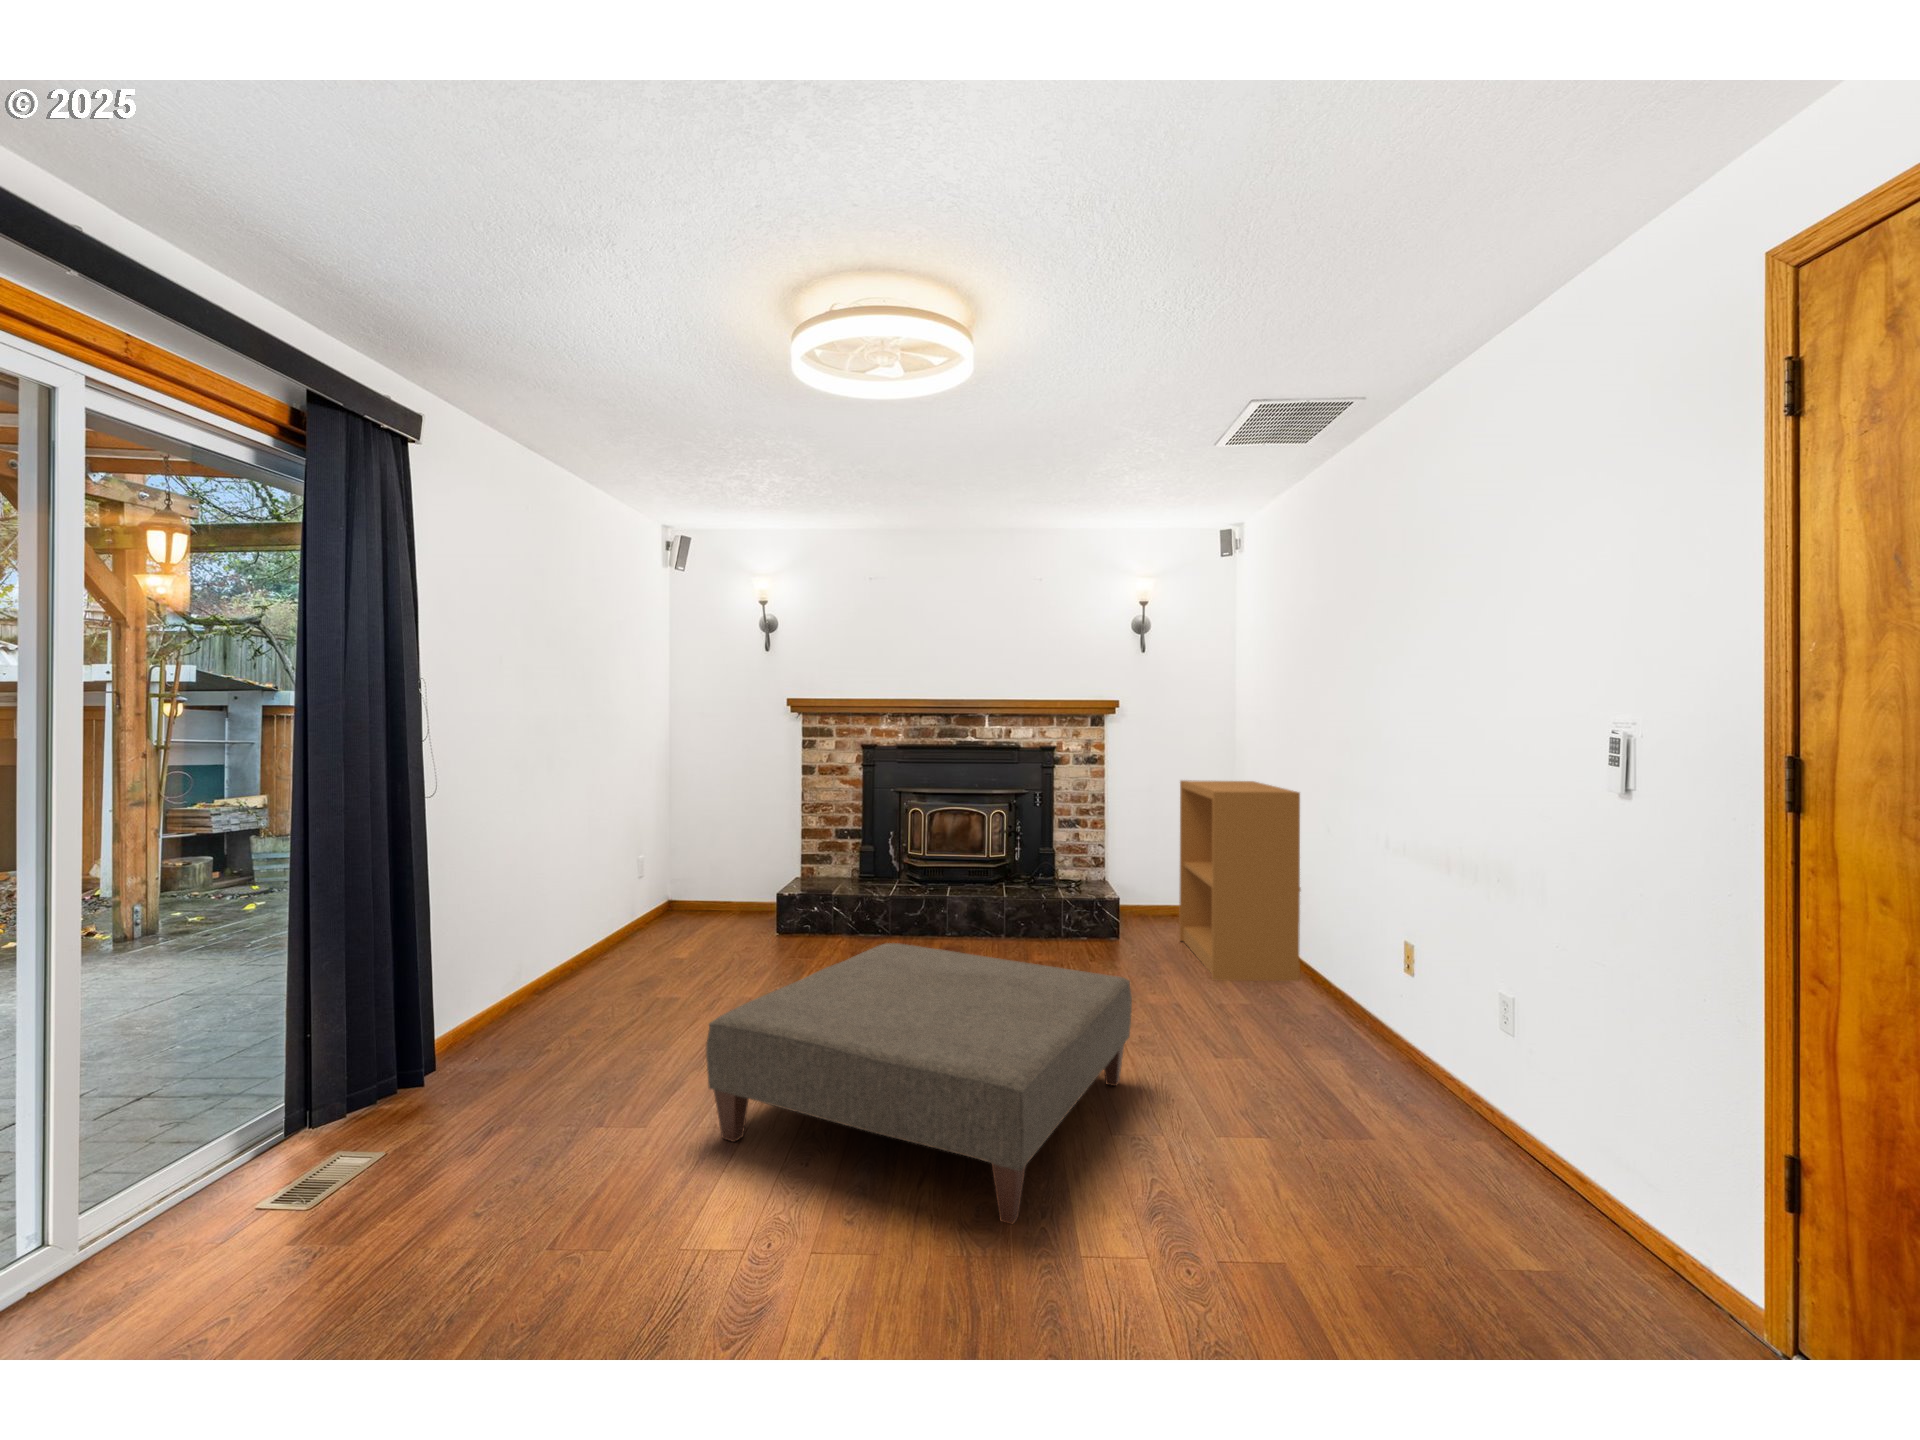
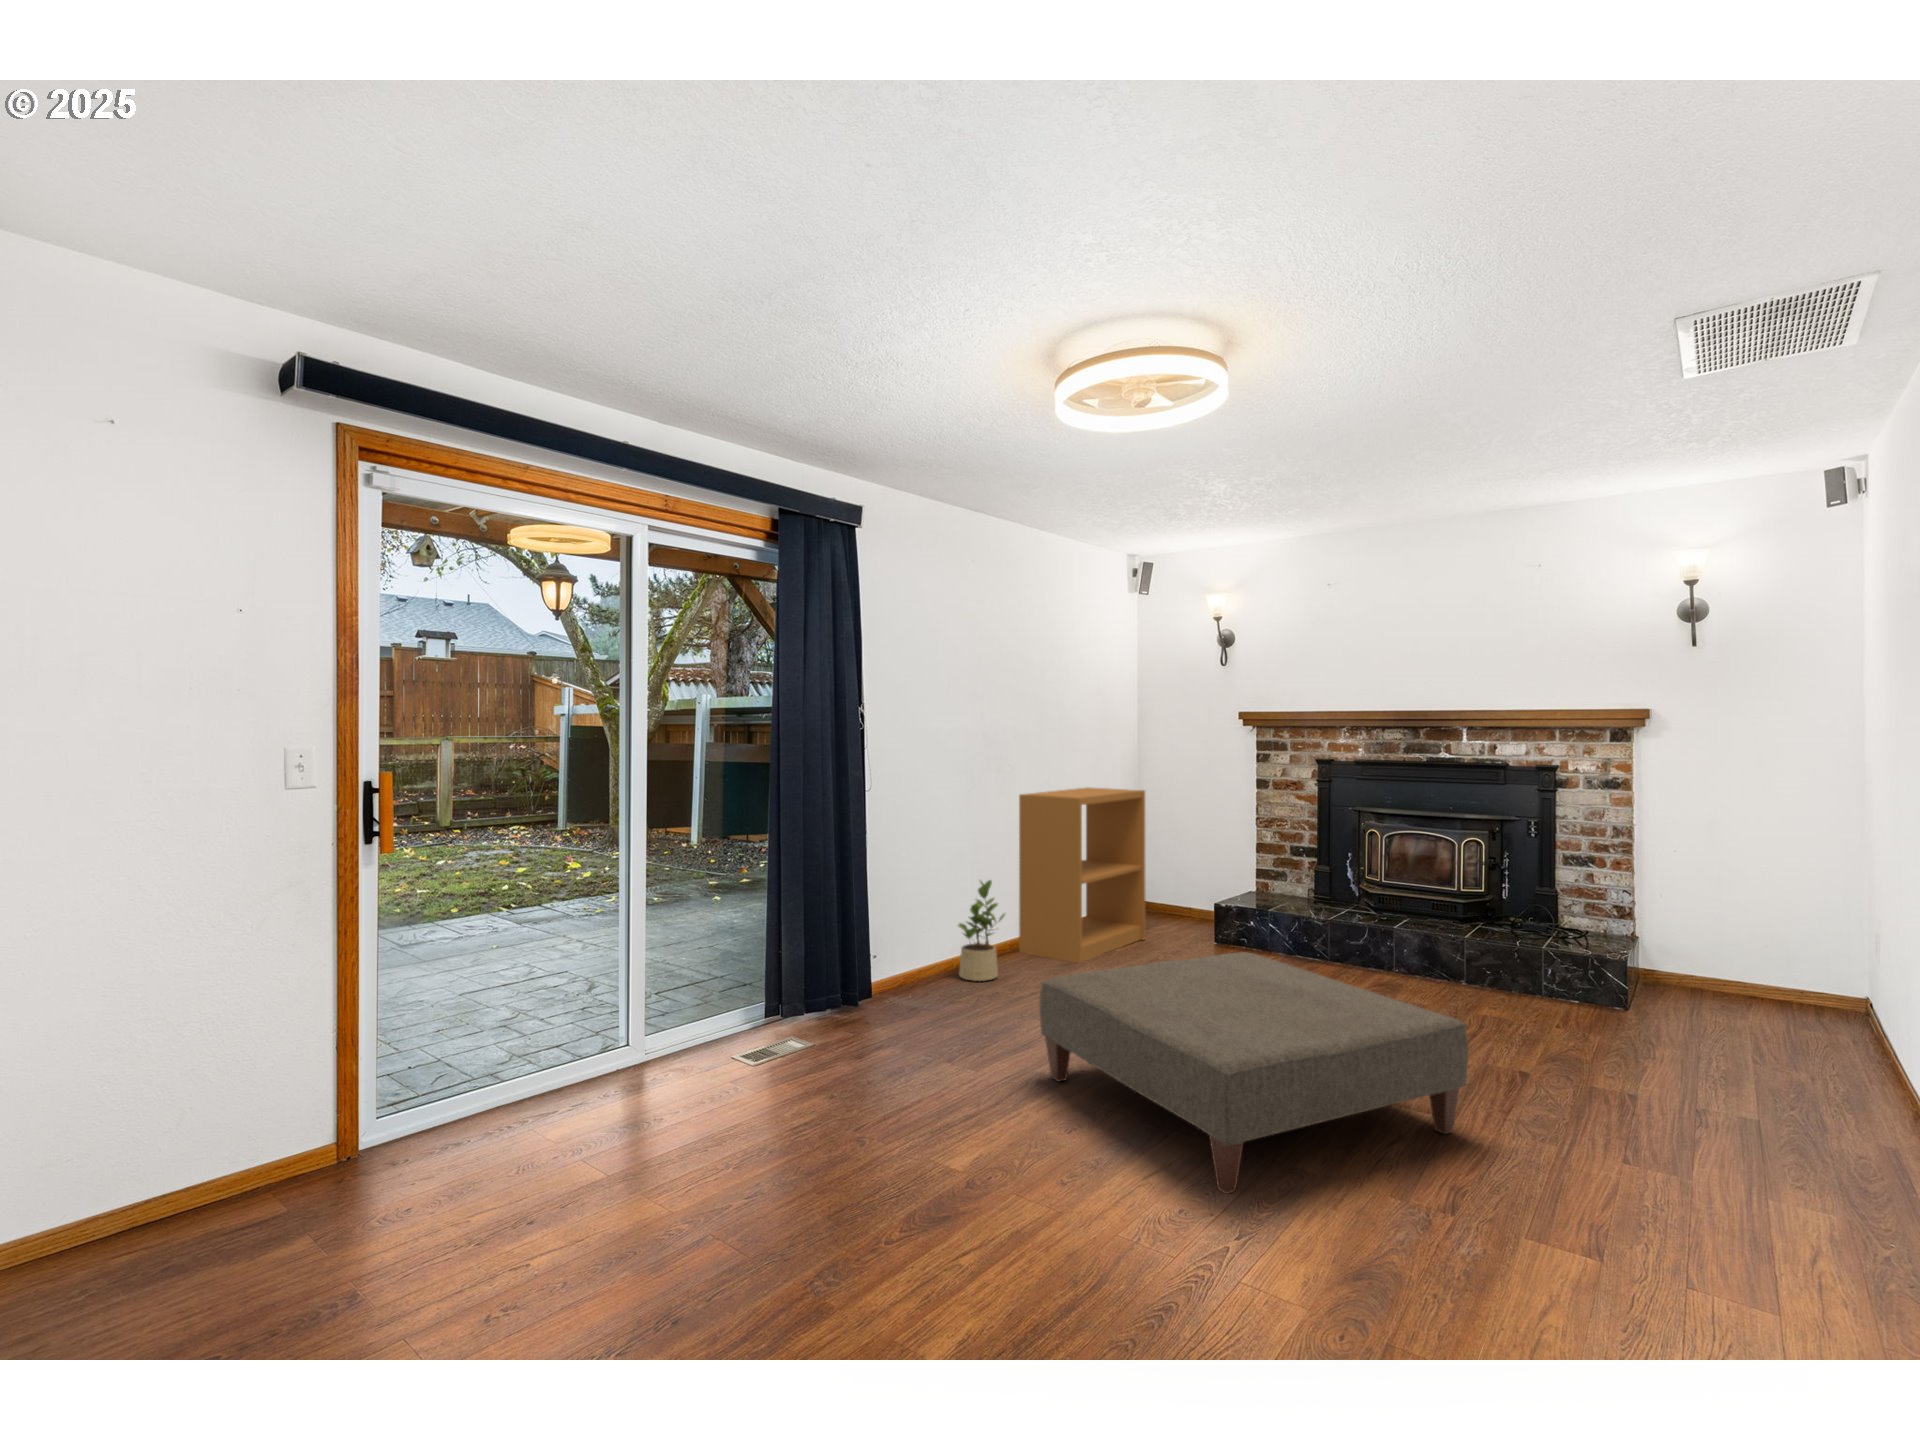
bookshelf: present [1179,780,1300,981] -> present [1019,787,1146,963]
potted plant: none [499,900,570,1032] -> present [958,880,1005,981]

